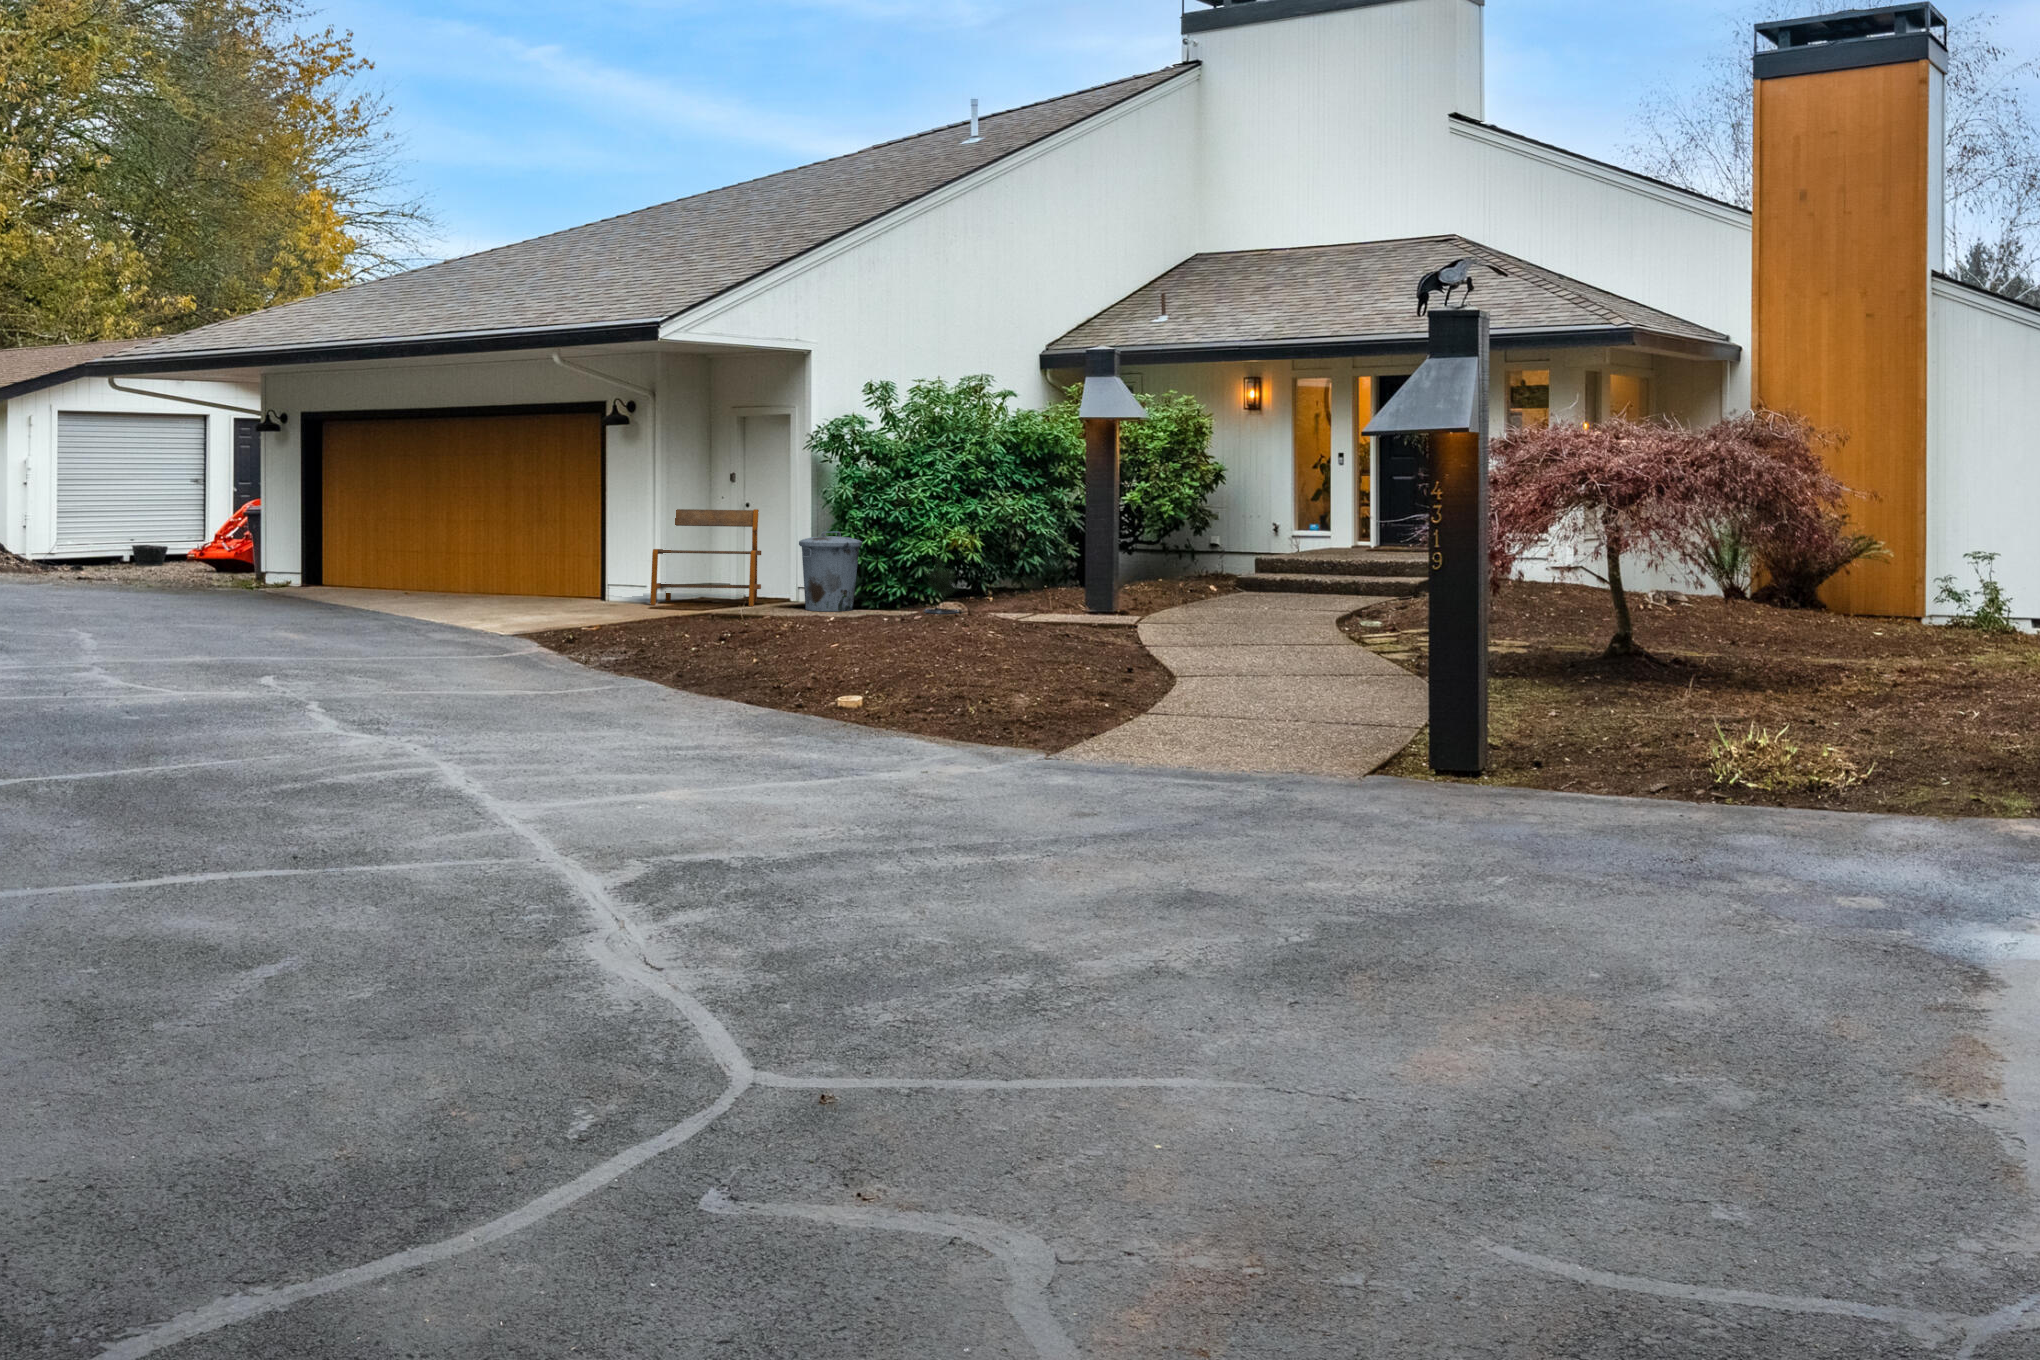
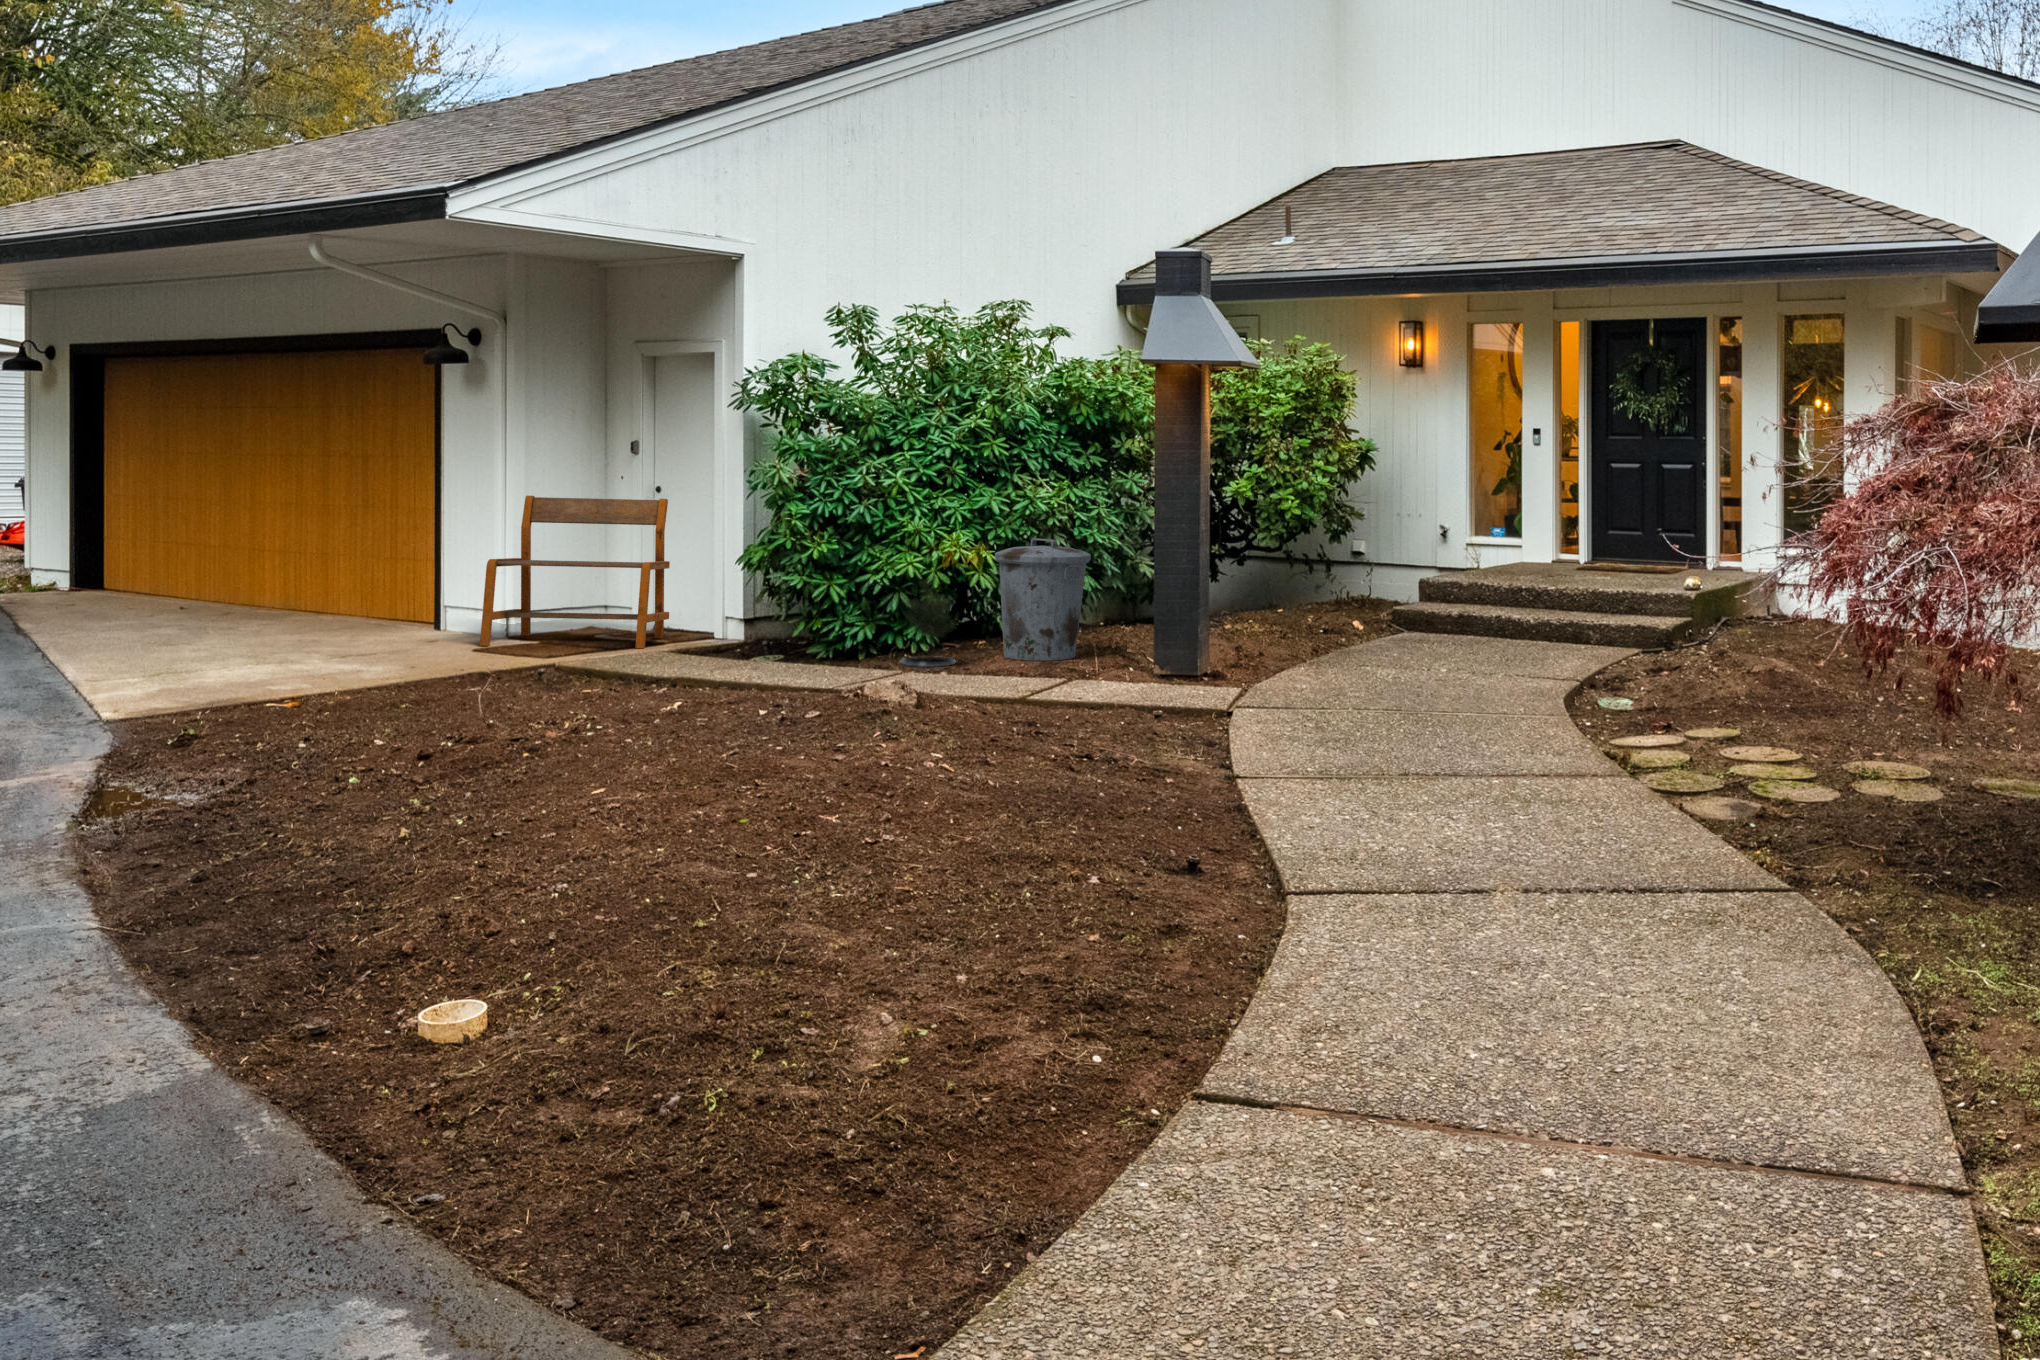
trash can: present [799,532,862,611] -> present [995,538,1091,661]

